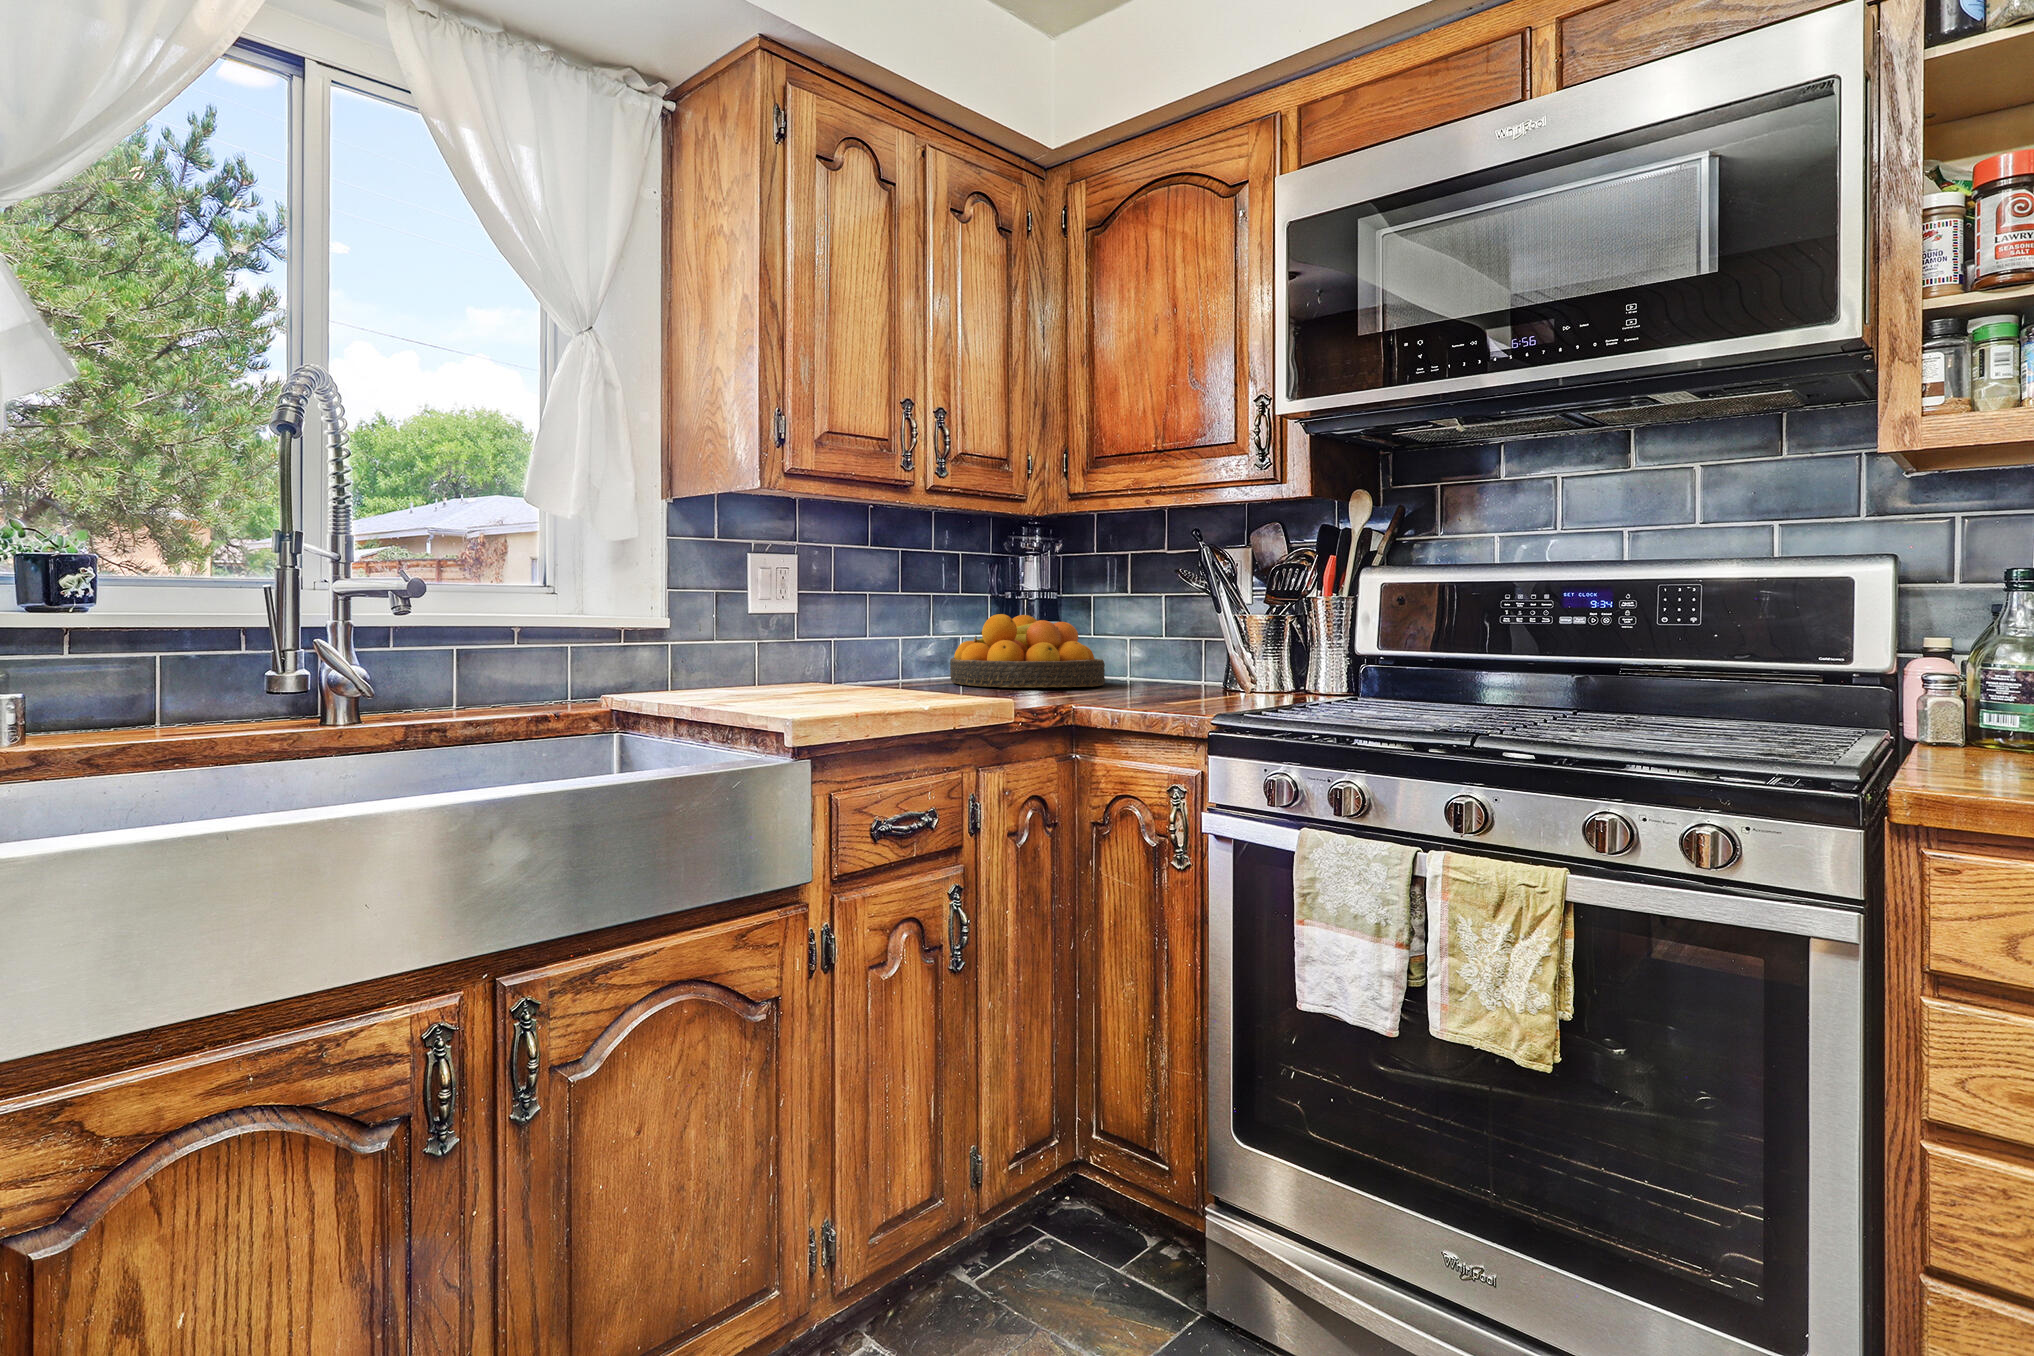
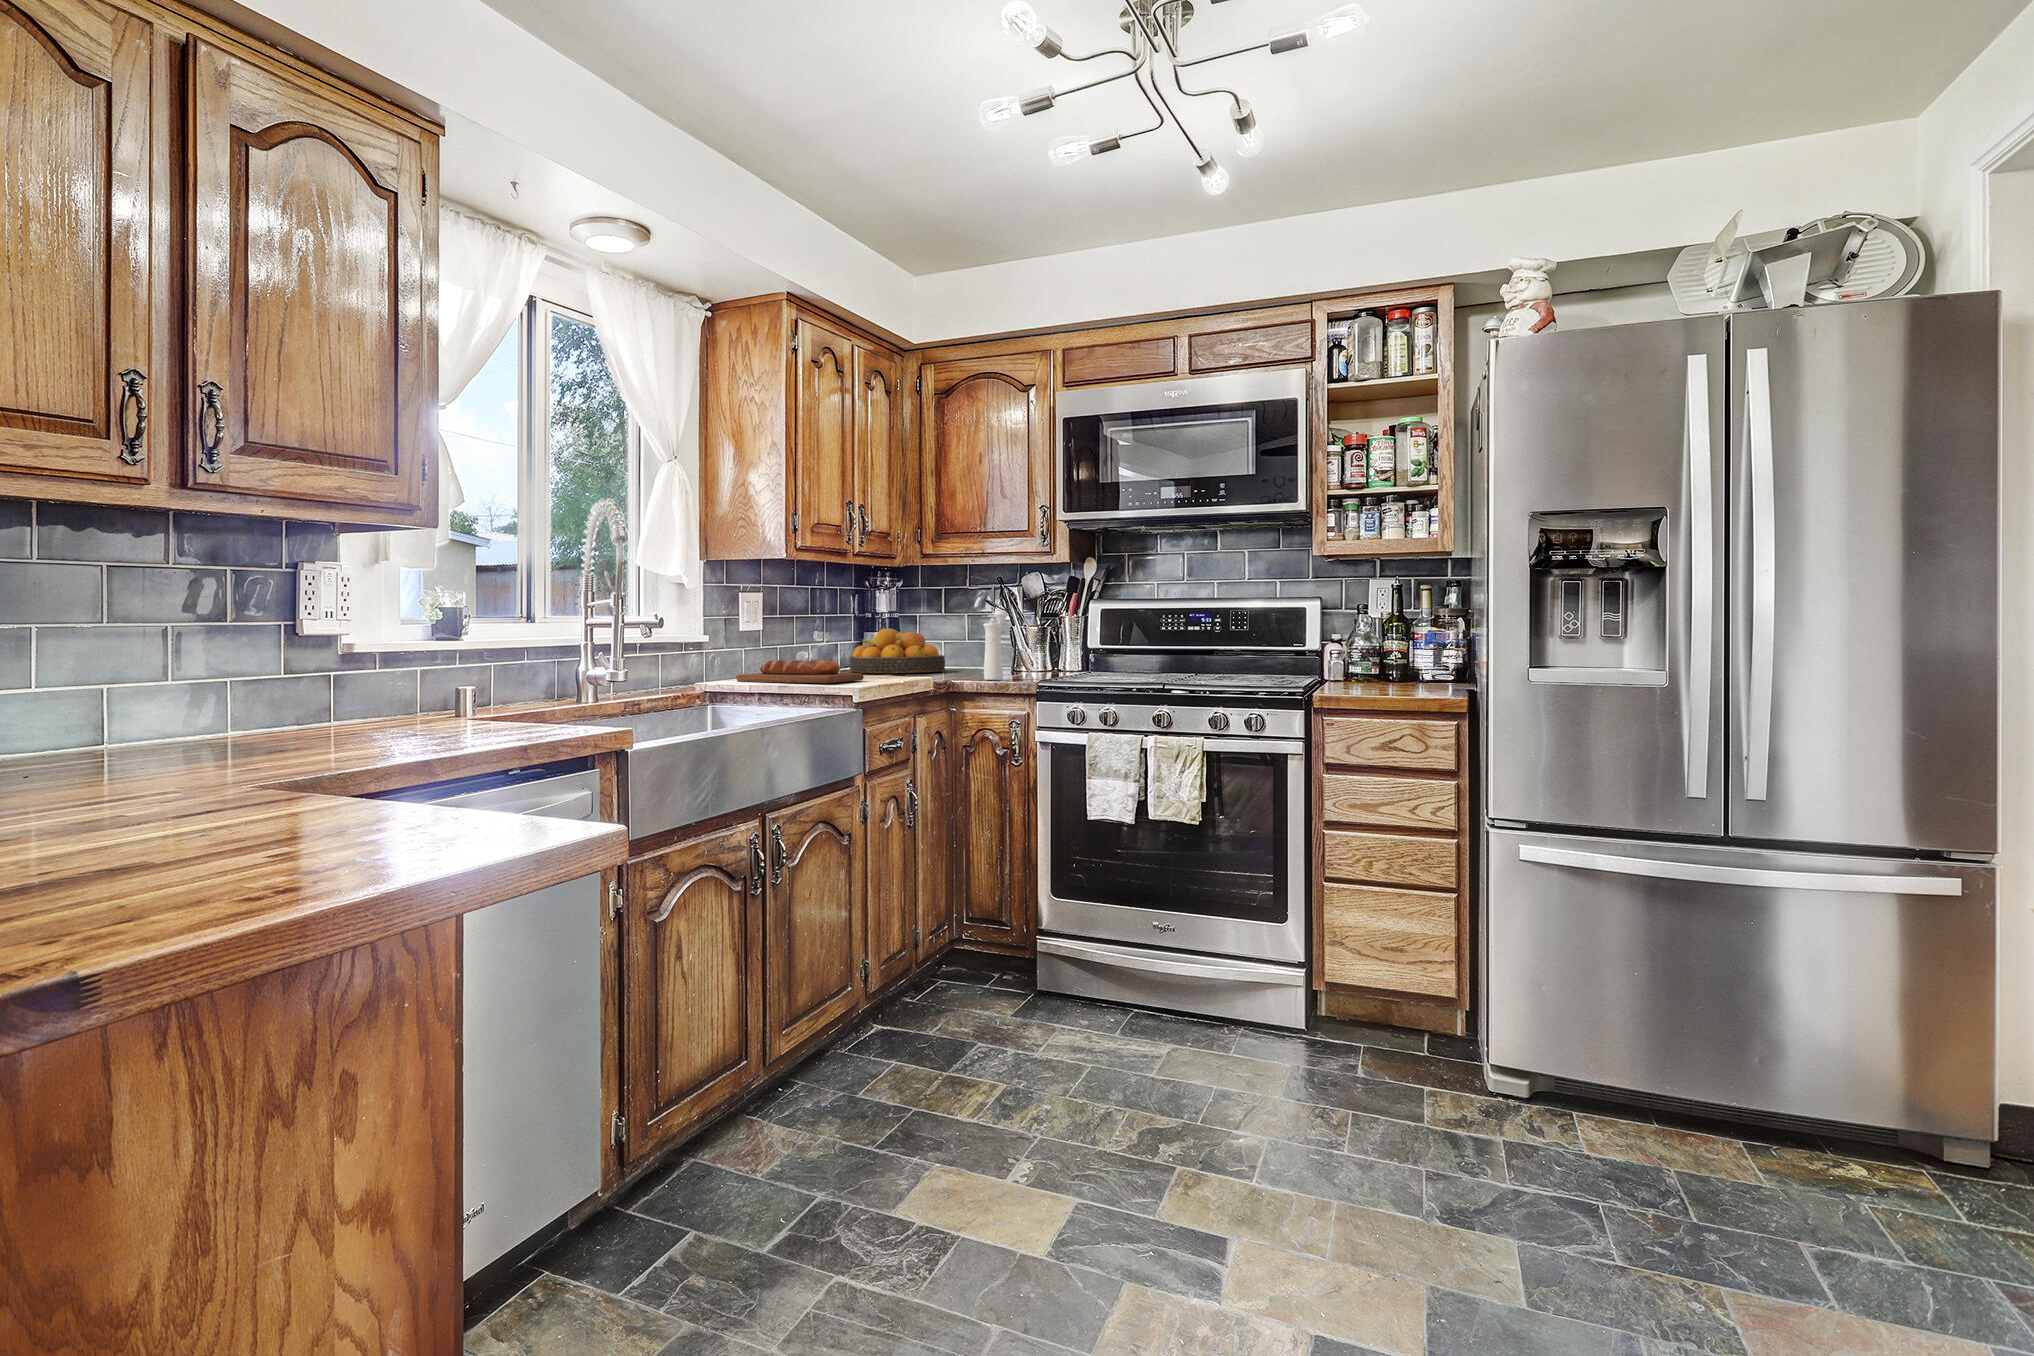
pepper mill: none [1115,582,1175,709] -> present [983,611,1008,680]
bread loaf: none [699,662,894,705] -> present [736,660,864,683]

